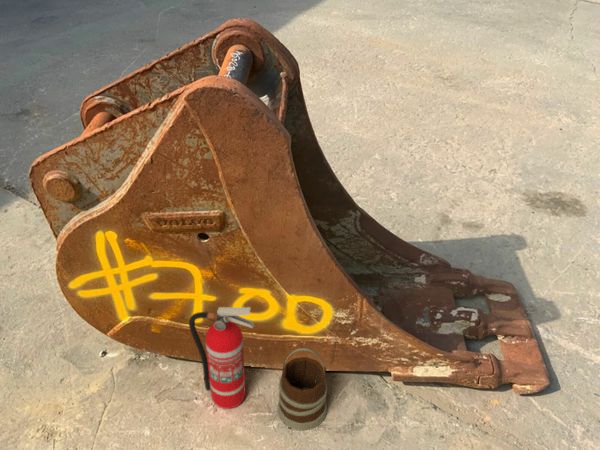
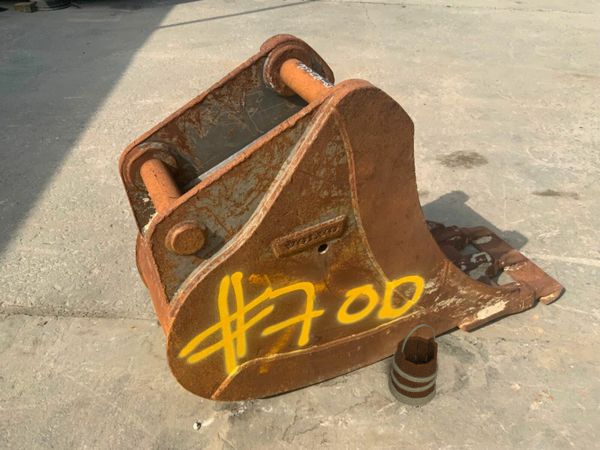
fire extinguisher: present [189,307,254,409] -> none [316,304,377,418]

